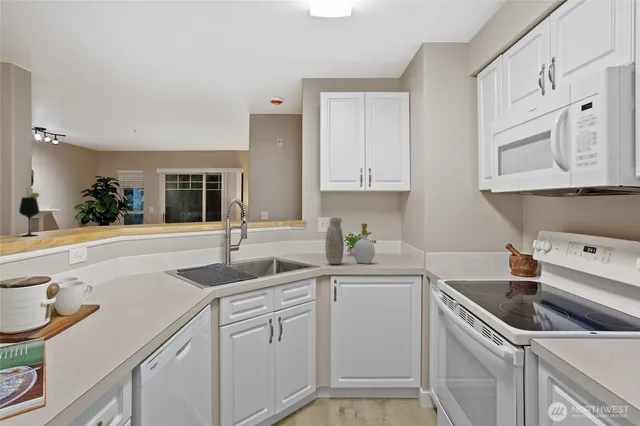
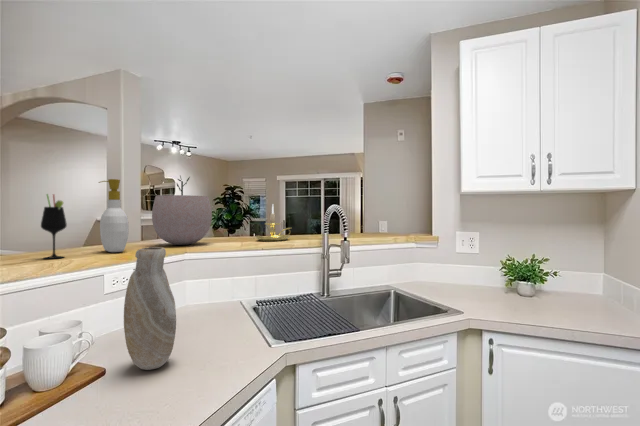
plant pot: none [91,174,141,228] -> present [152,176,212,245]
candle holder: none [173,197,202,225] -> present [256,204,290,241]
vase: present [325,218,344,264] -> present [124,247,176,370]
soap bottle: present [353,224,375,264] -> present [99,179,129,252]

